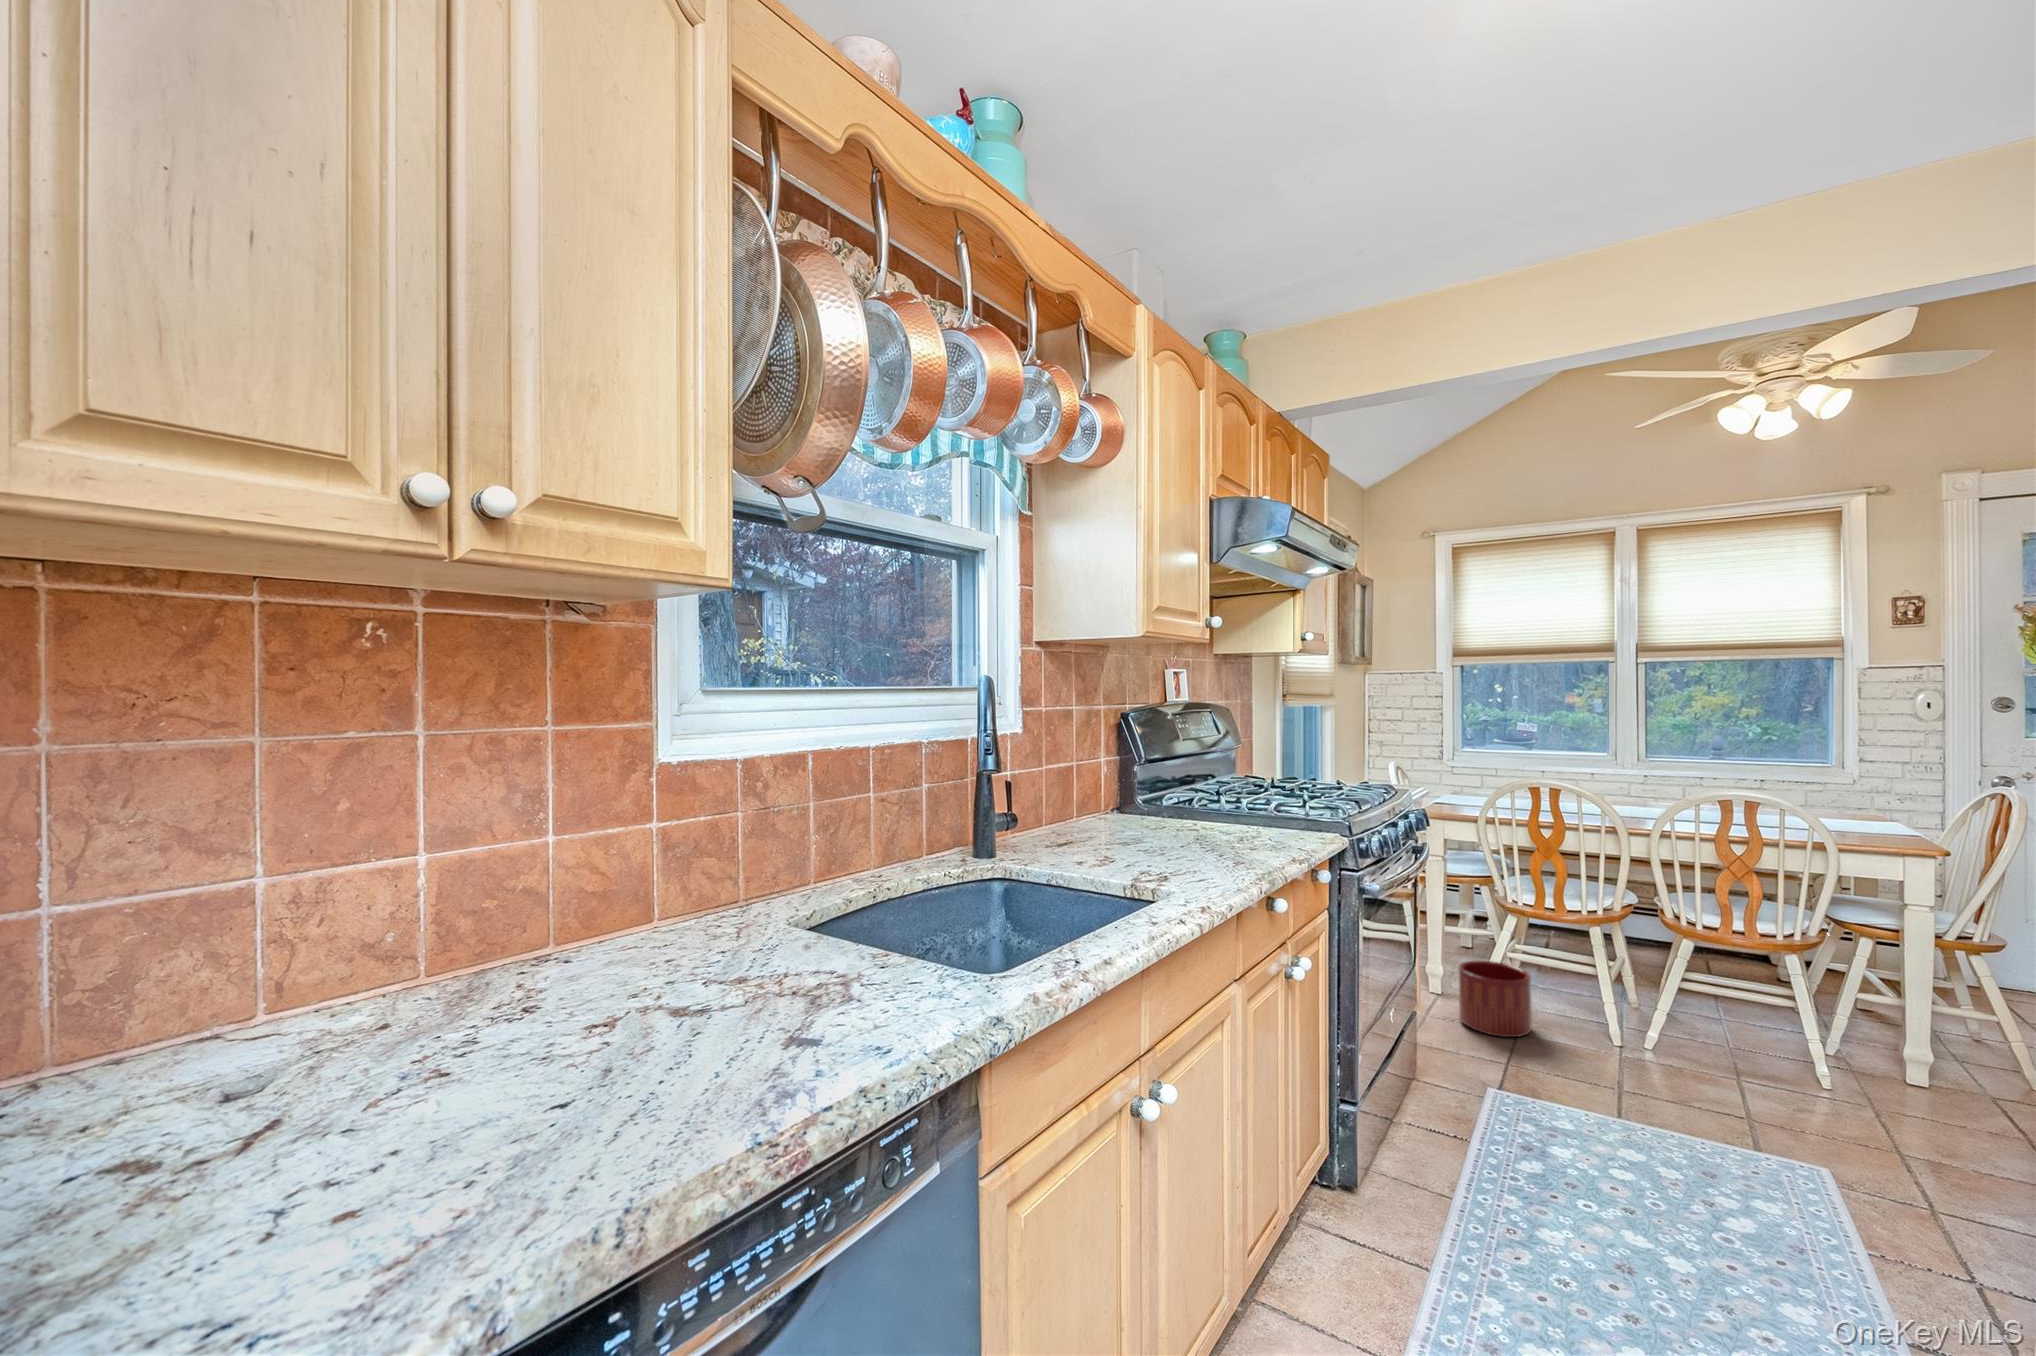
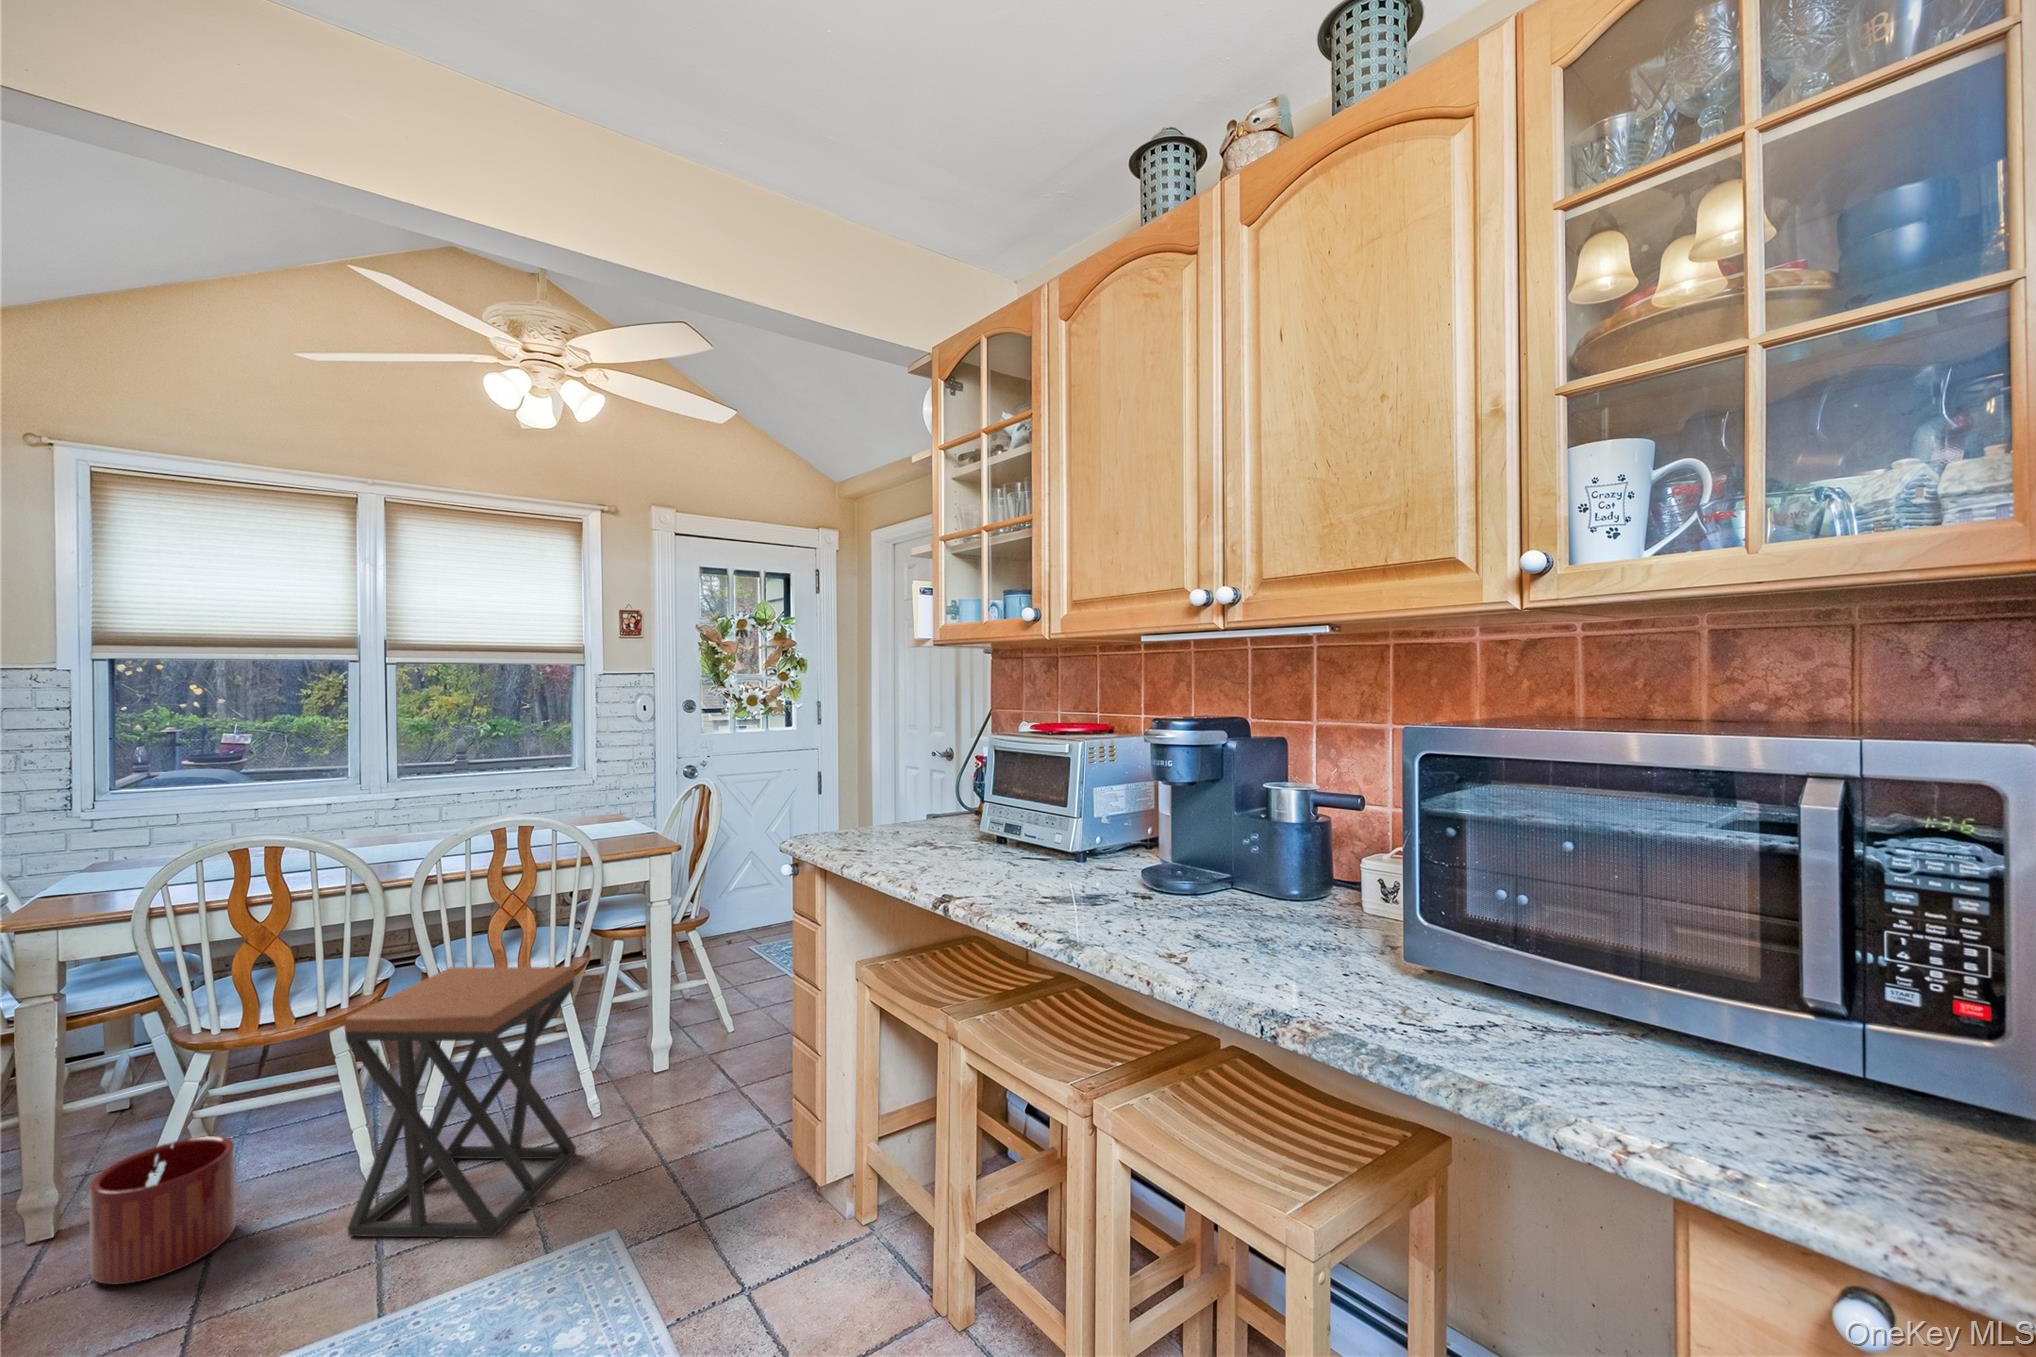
stool: none [1597,905,1799,1120] -> present [345,967,576,1238]

